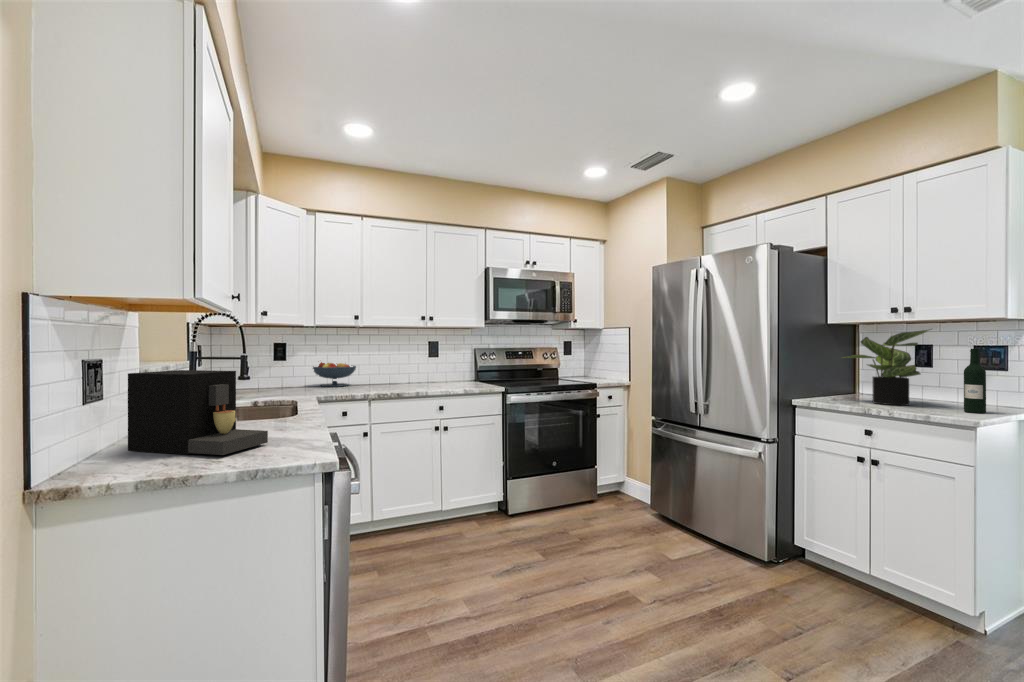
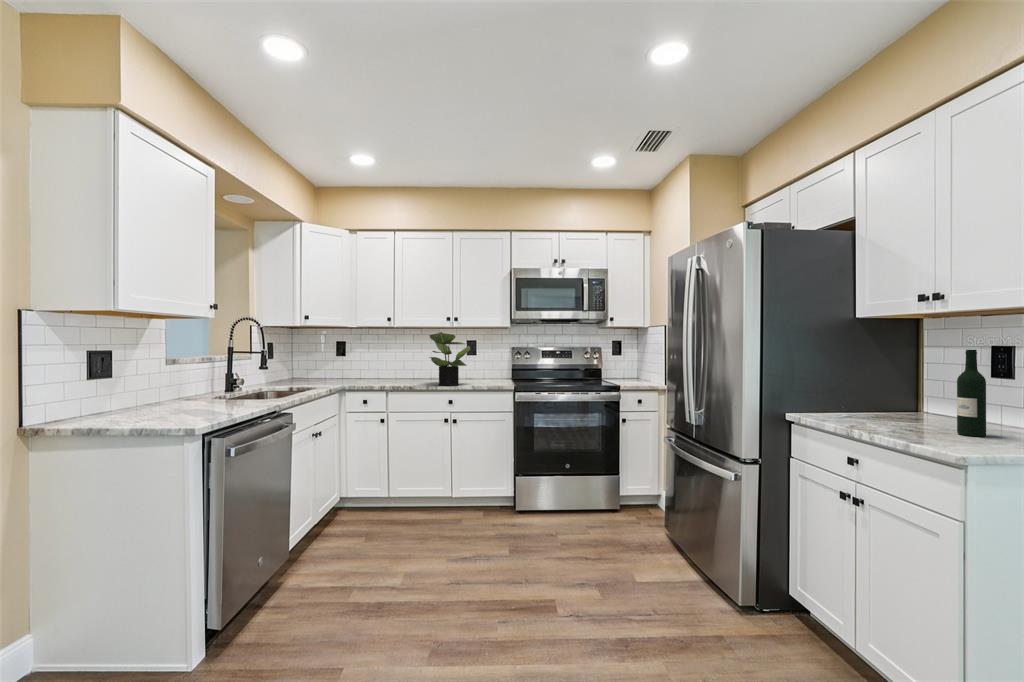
potted plant: present [844,329,930,405] -> present [430,332,471,386]
fruit bowl: present [313,362,356,387] -> none [361,356,399,380]
coffee maker: present [128,370,268,455] -> none [115,360,193,419]

